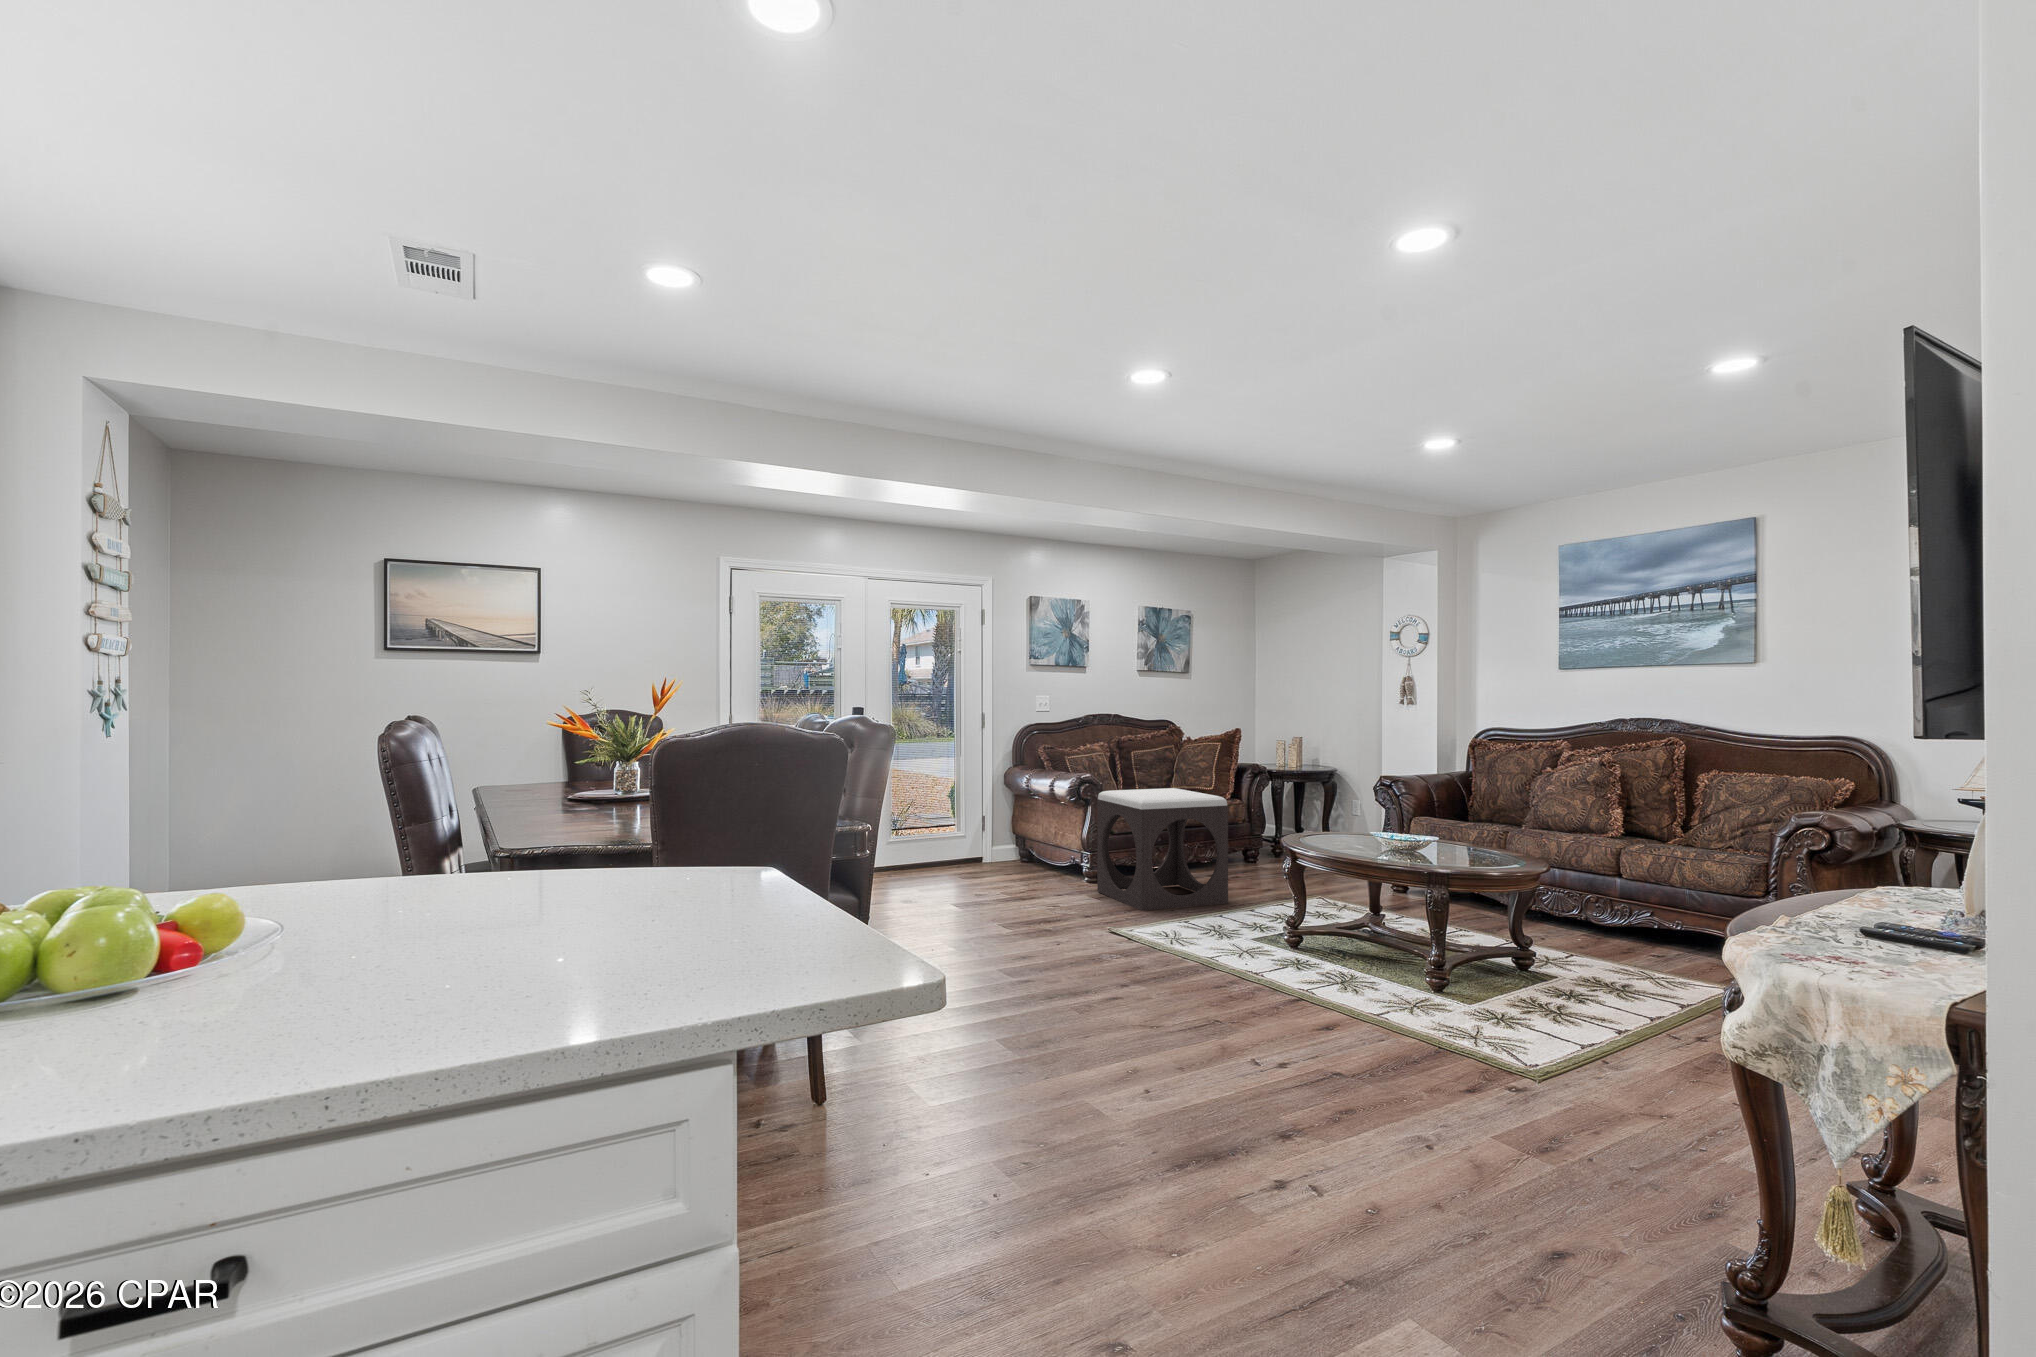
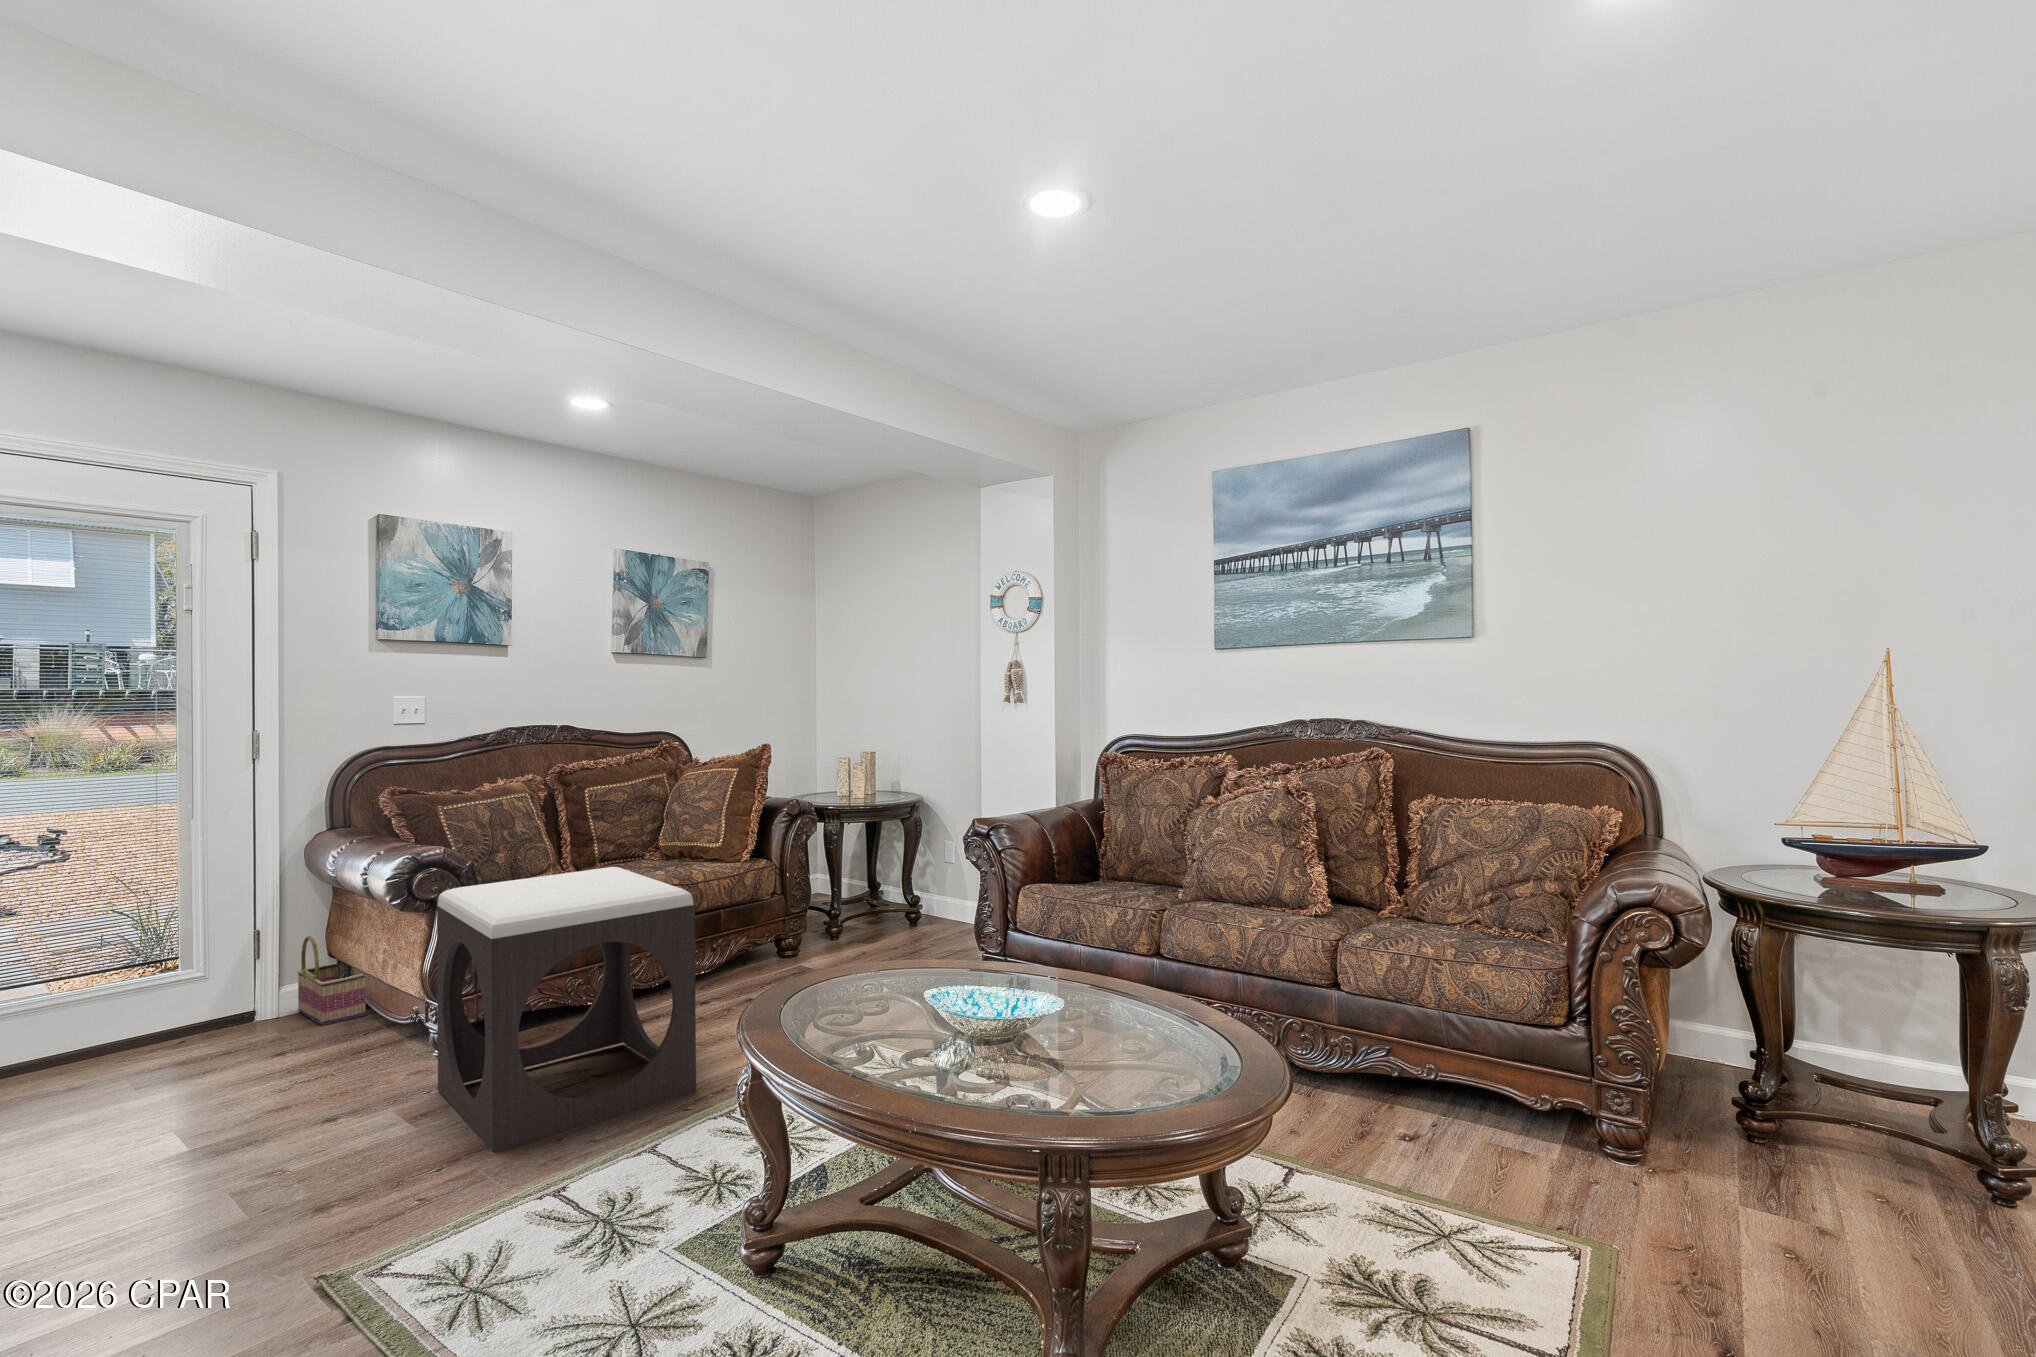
basket: none [997,820,1034,867] -> present [297,936,366,1025]

